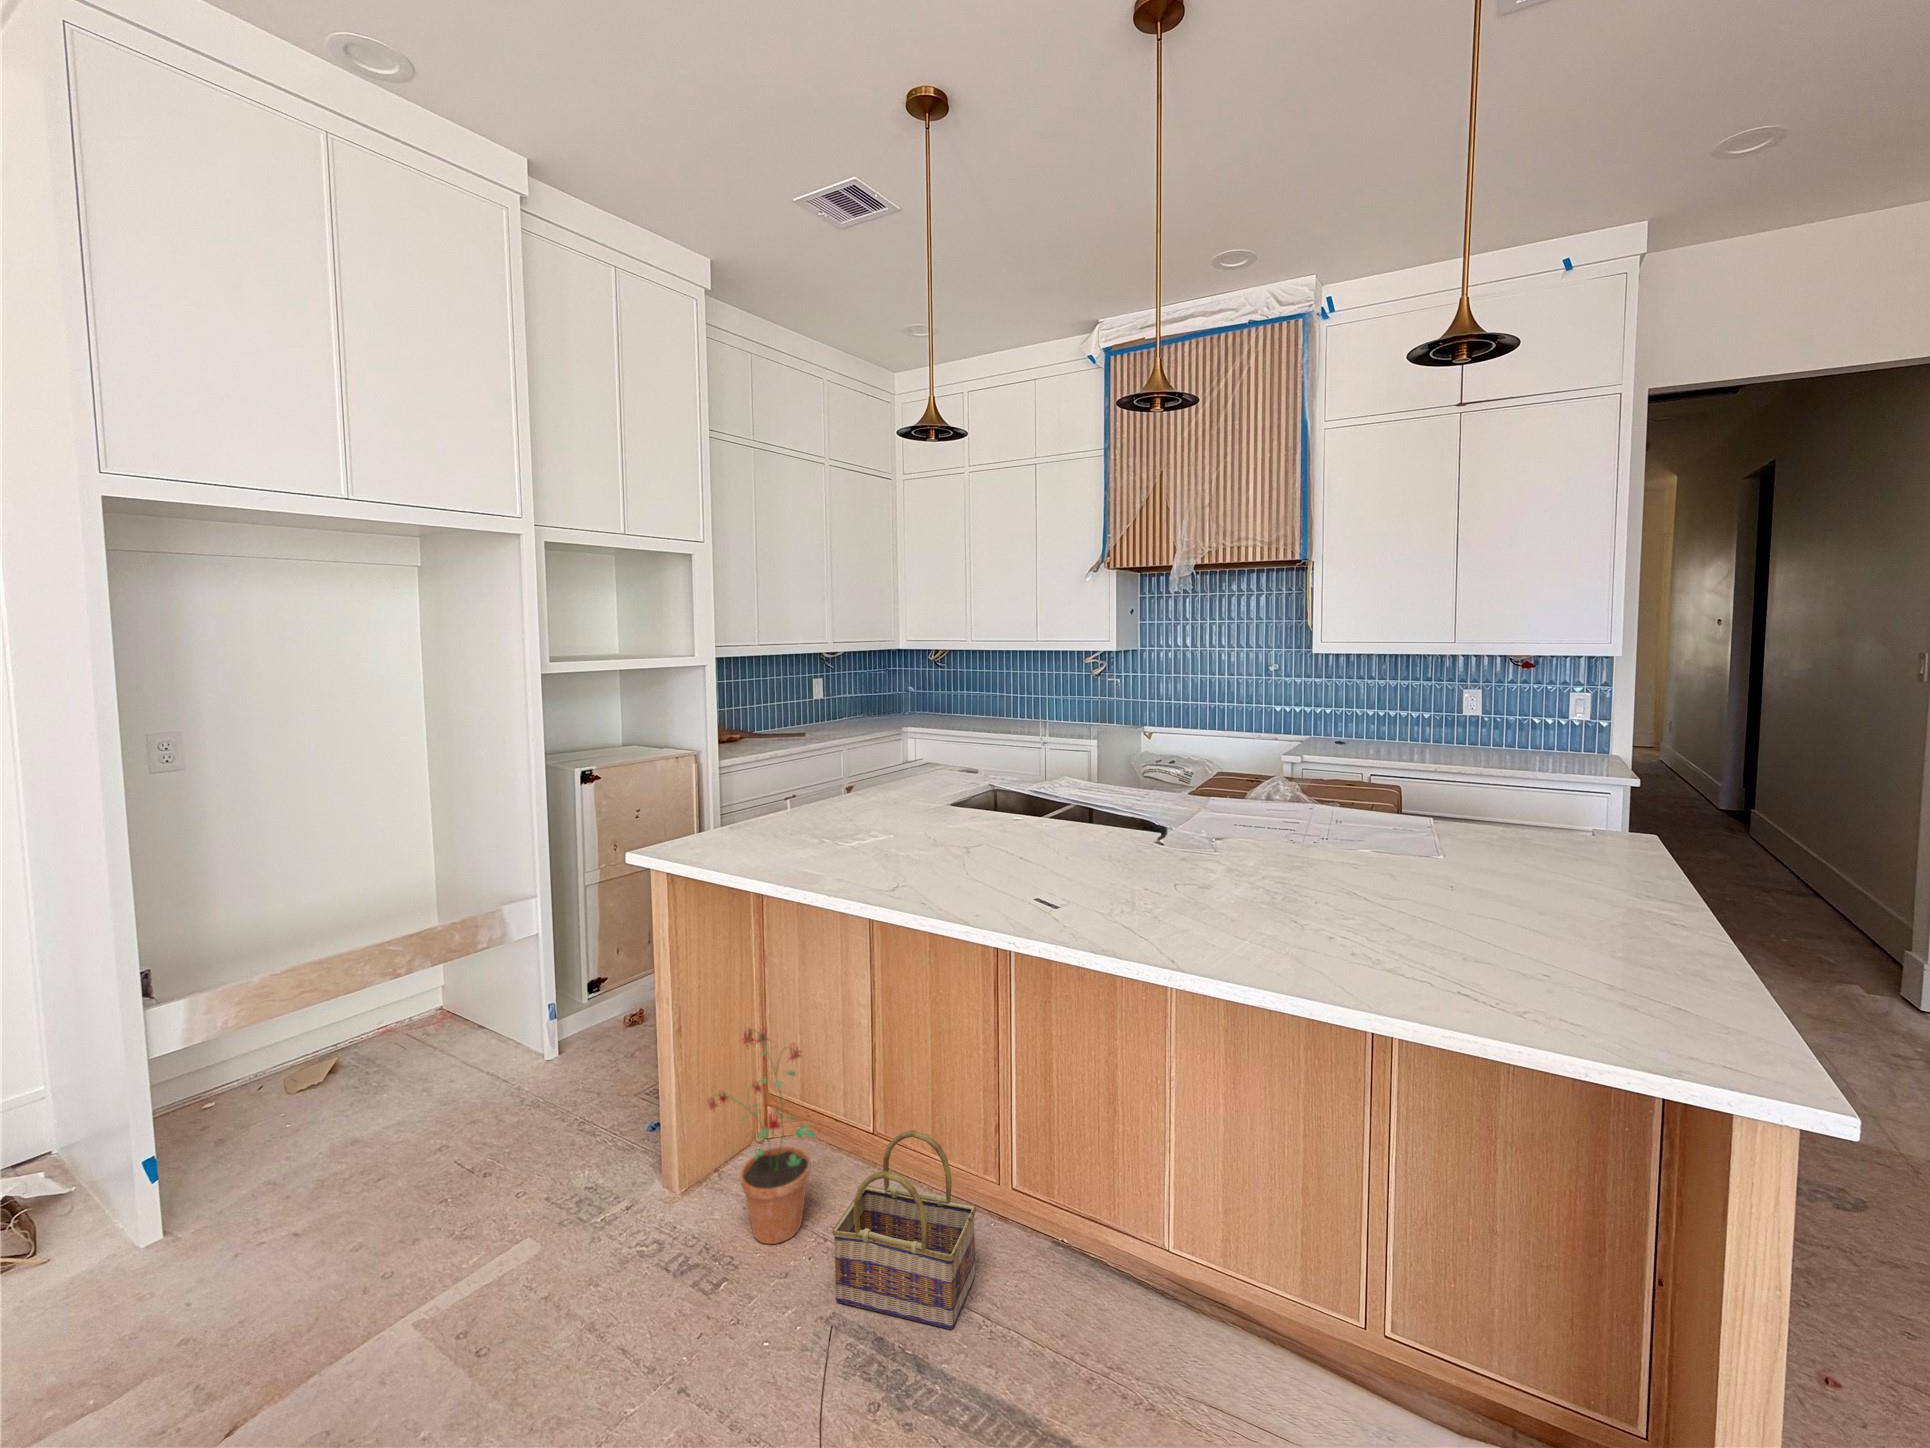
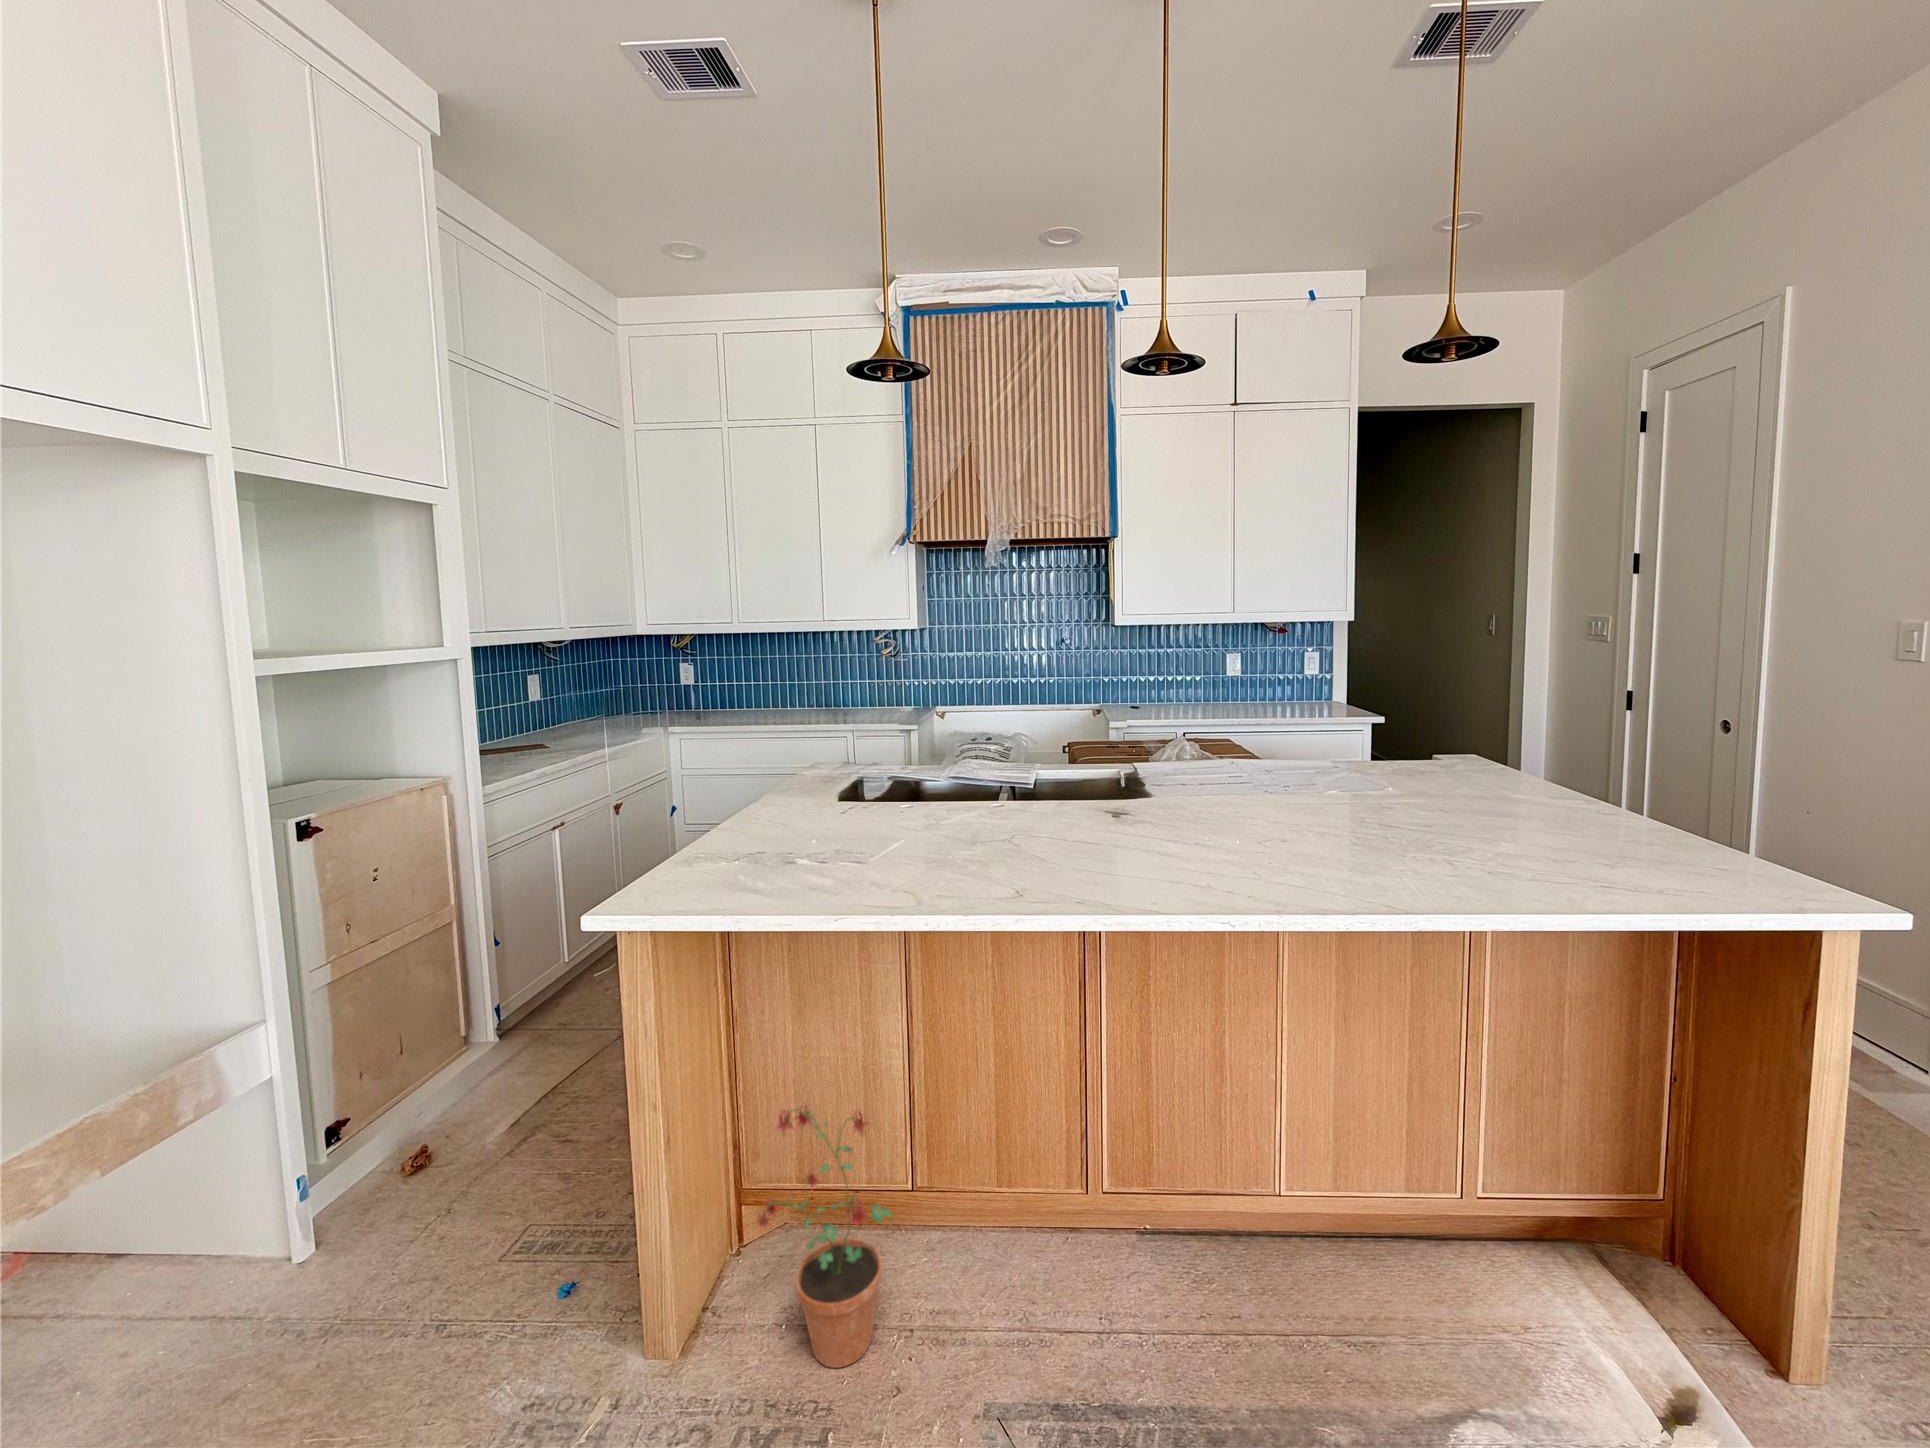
basket: present [832,1130,976,1329] -> none [964,1164,1121,1391]

